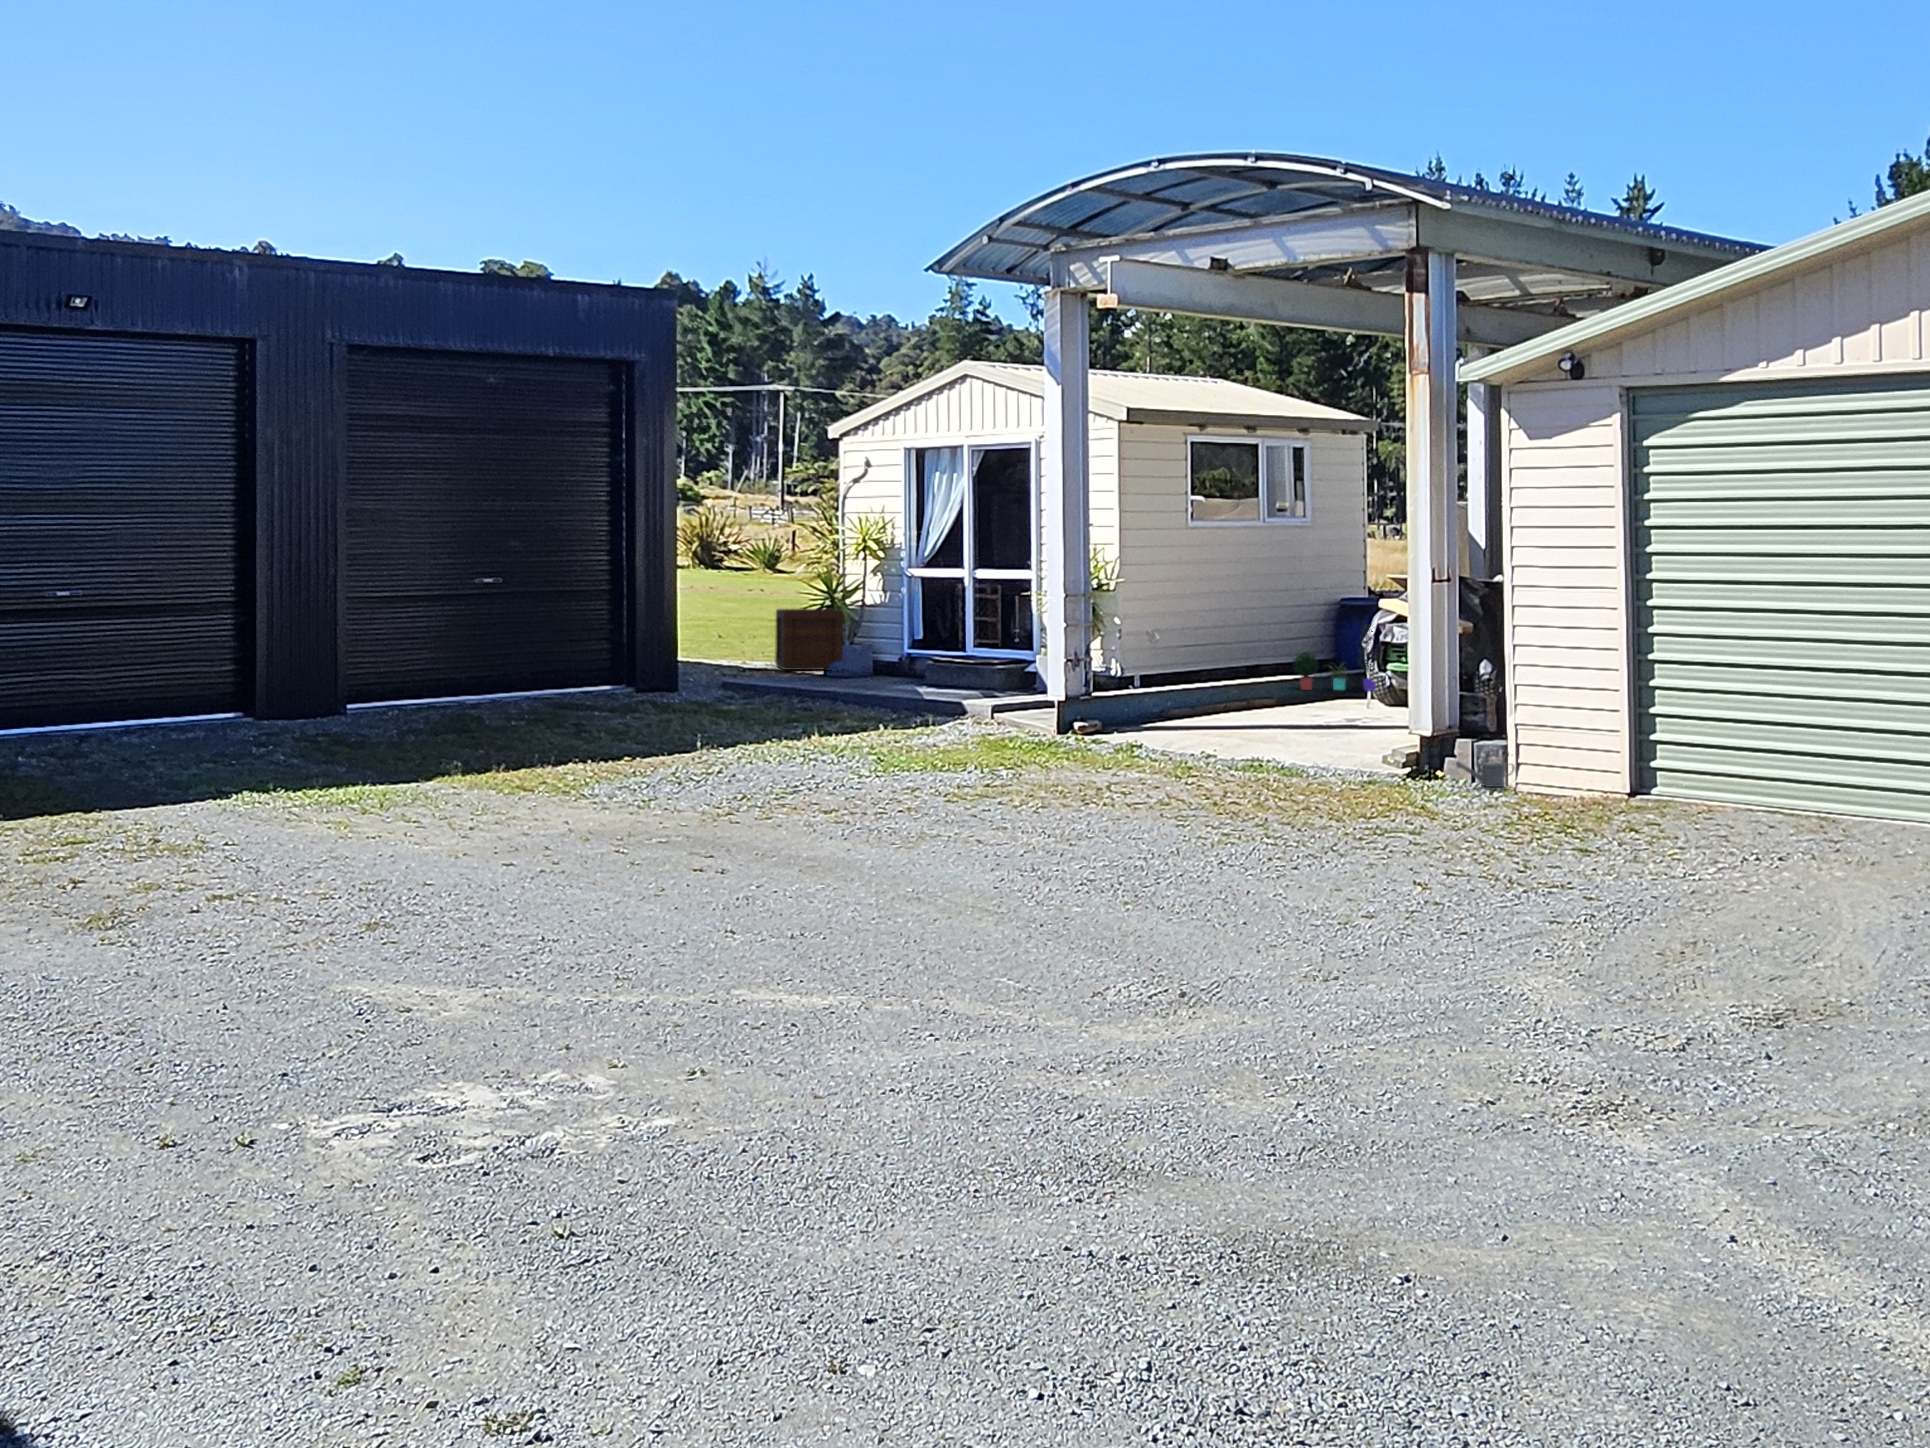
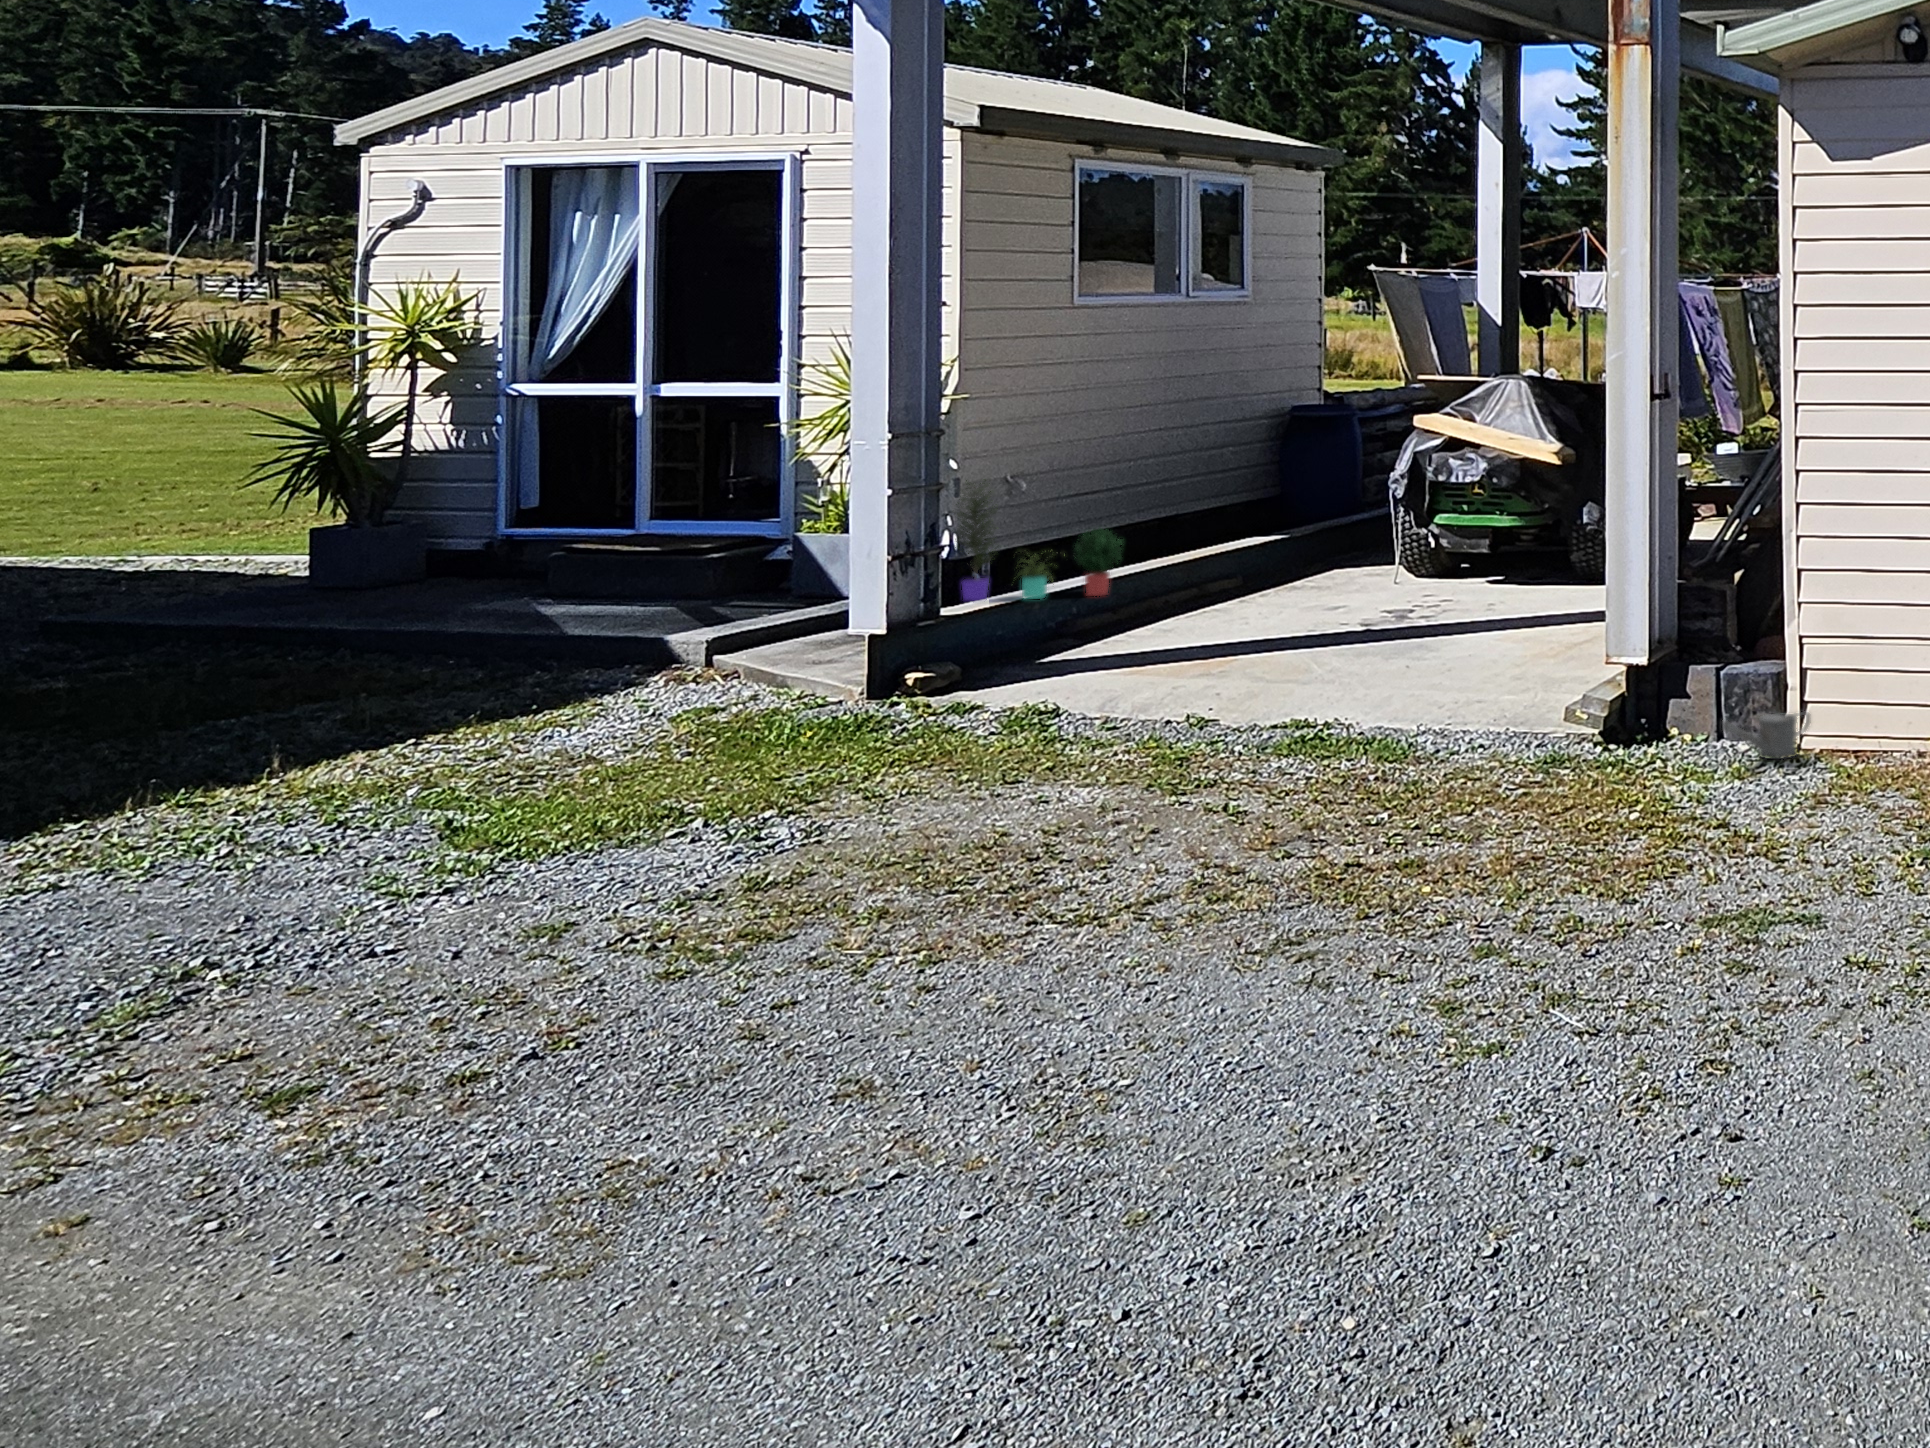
wooden crate: present [775,609,843,670] -> none [182,462,355,591]
potted plant: present [1294,624,1376,691] -> present [952,479,1122,601]

